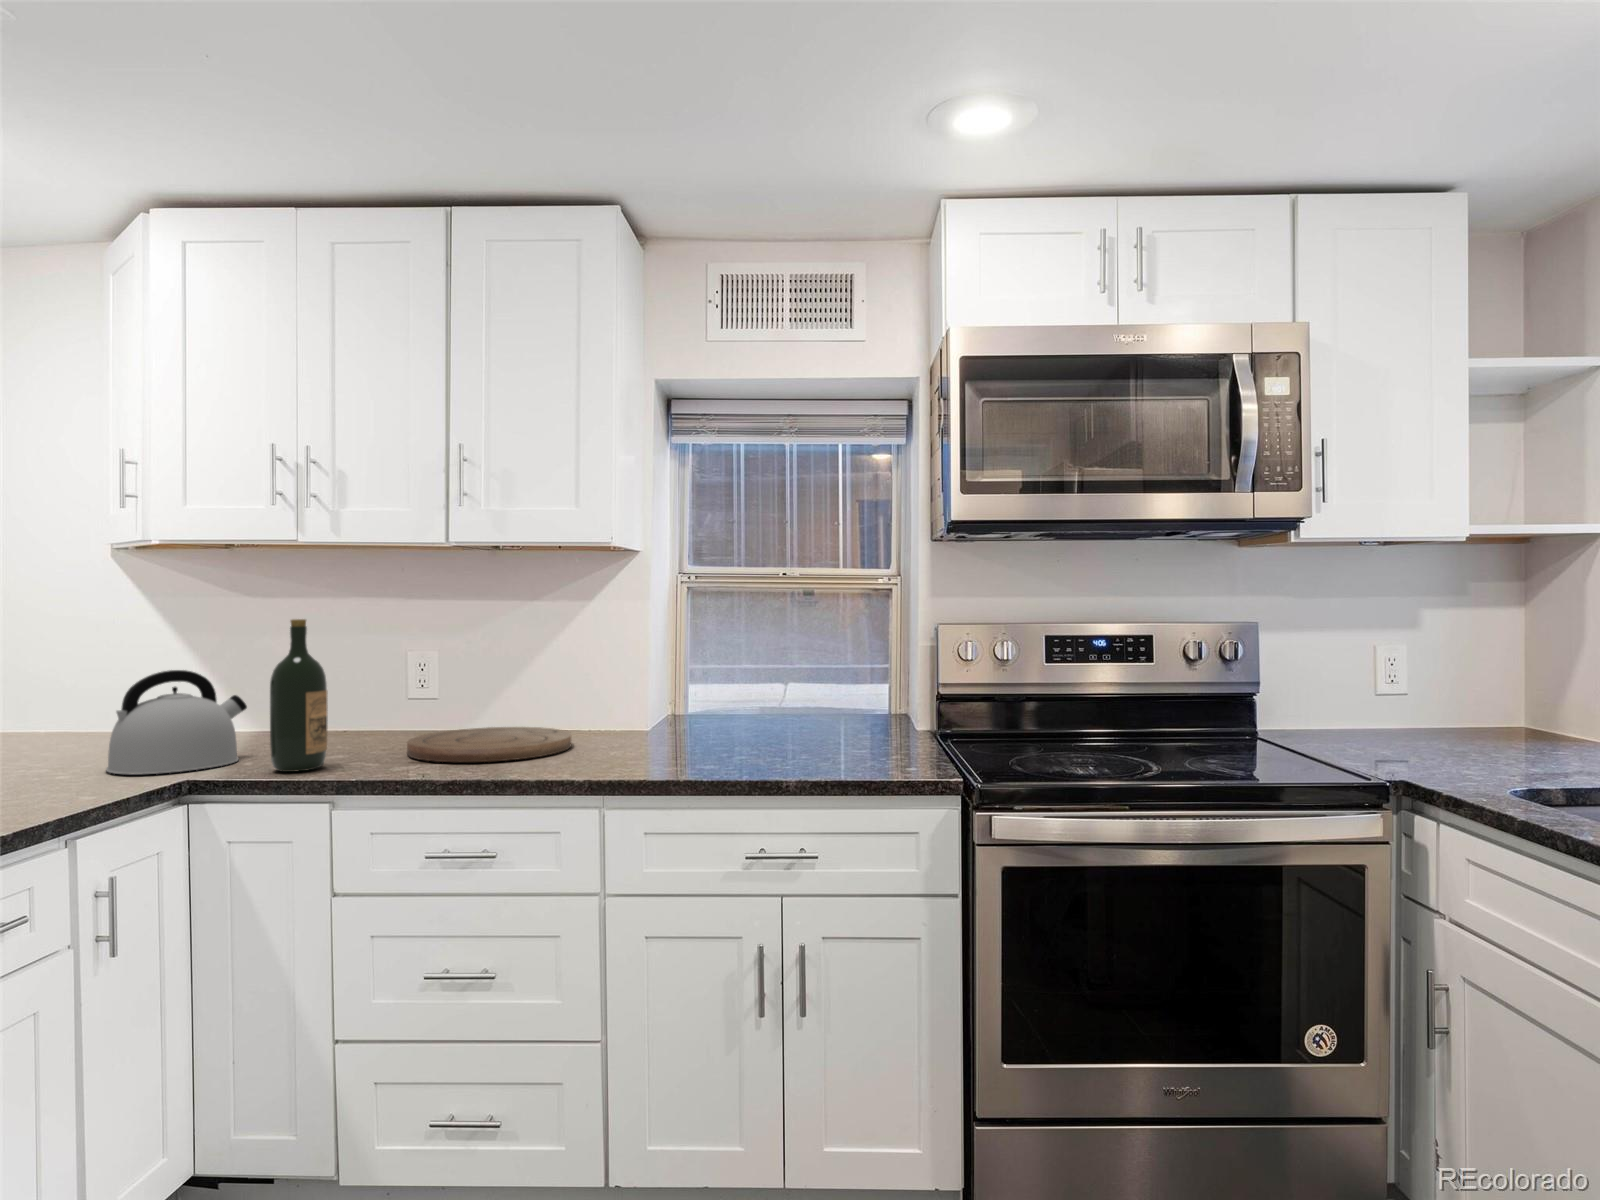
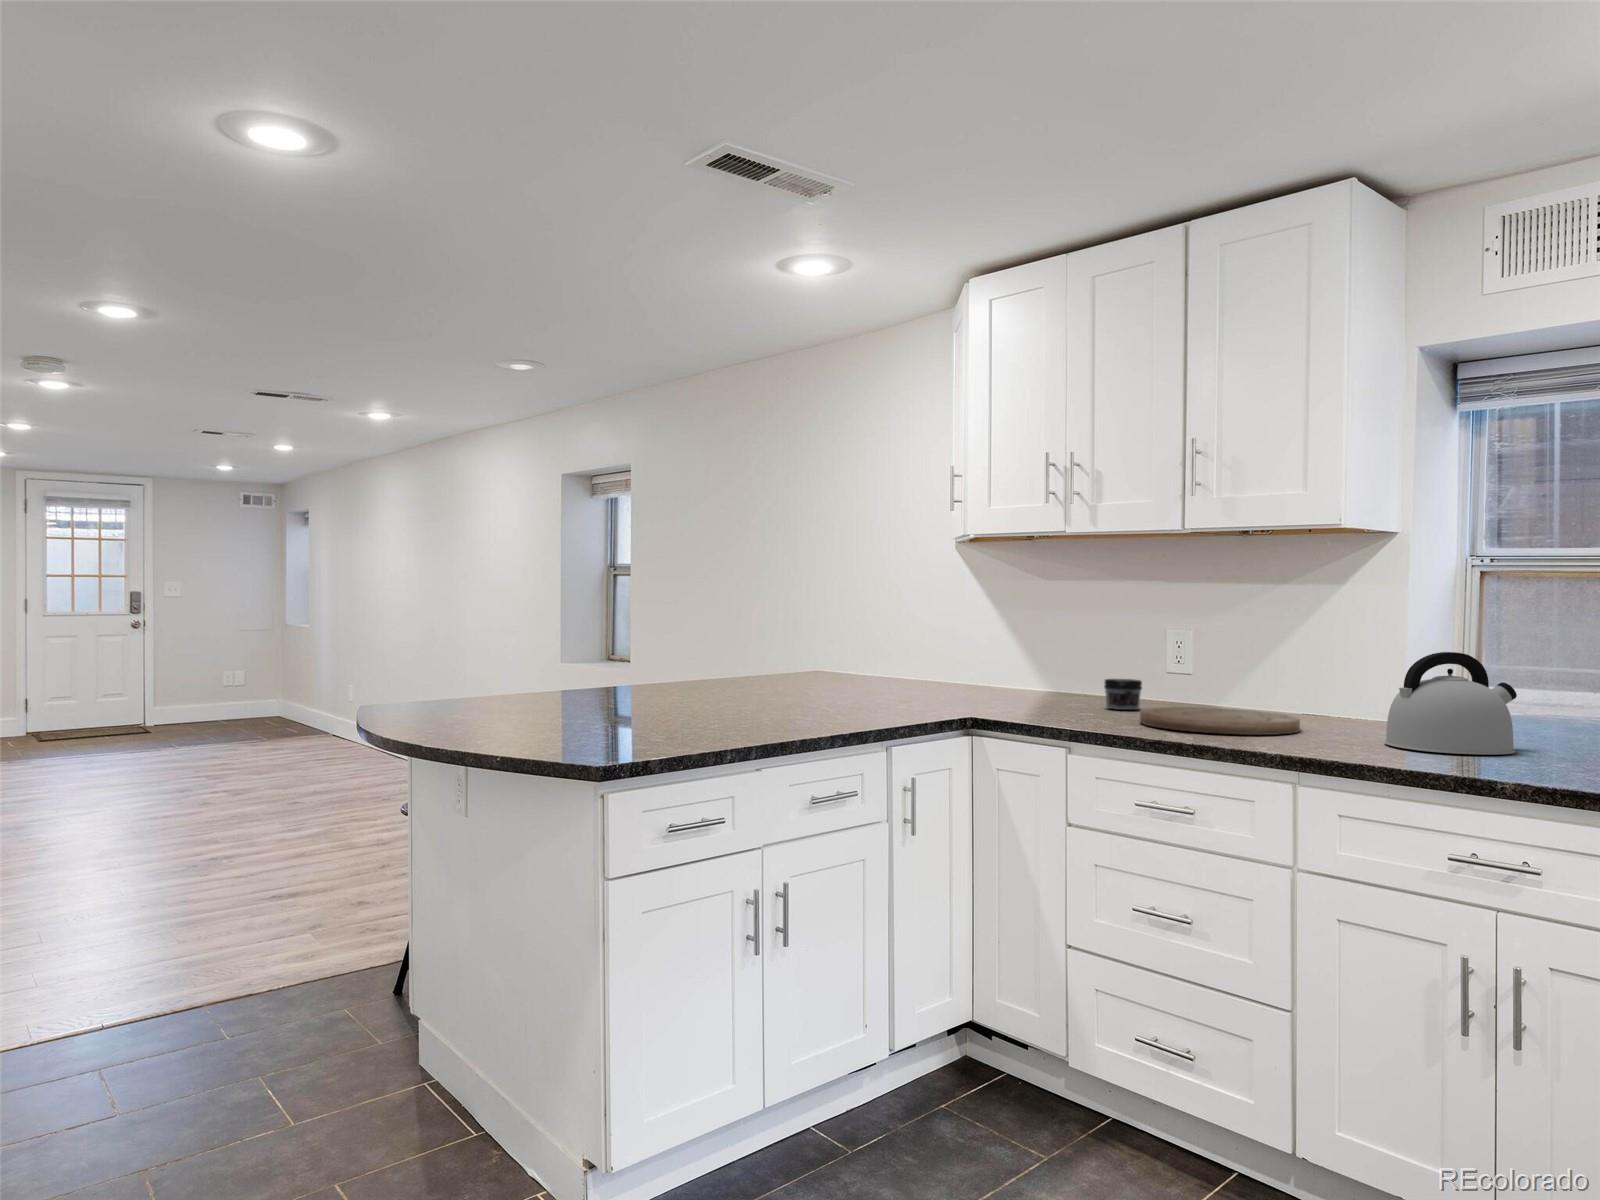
wine bottle: present [270,619,328,772] -> none [1029,597,1073,721]
kettle: present [106,670,247,775] -> present [1384,652,1517,755]
jar: none [347,704,392,740] -> present [1104,679,1142,710]

